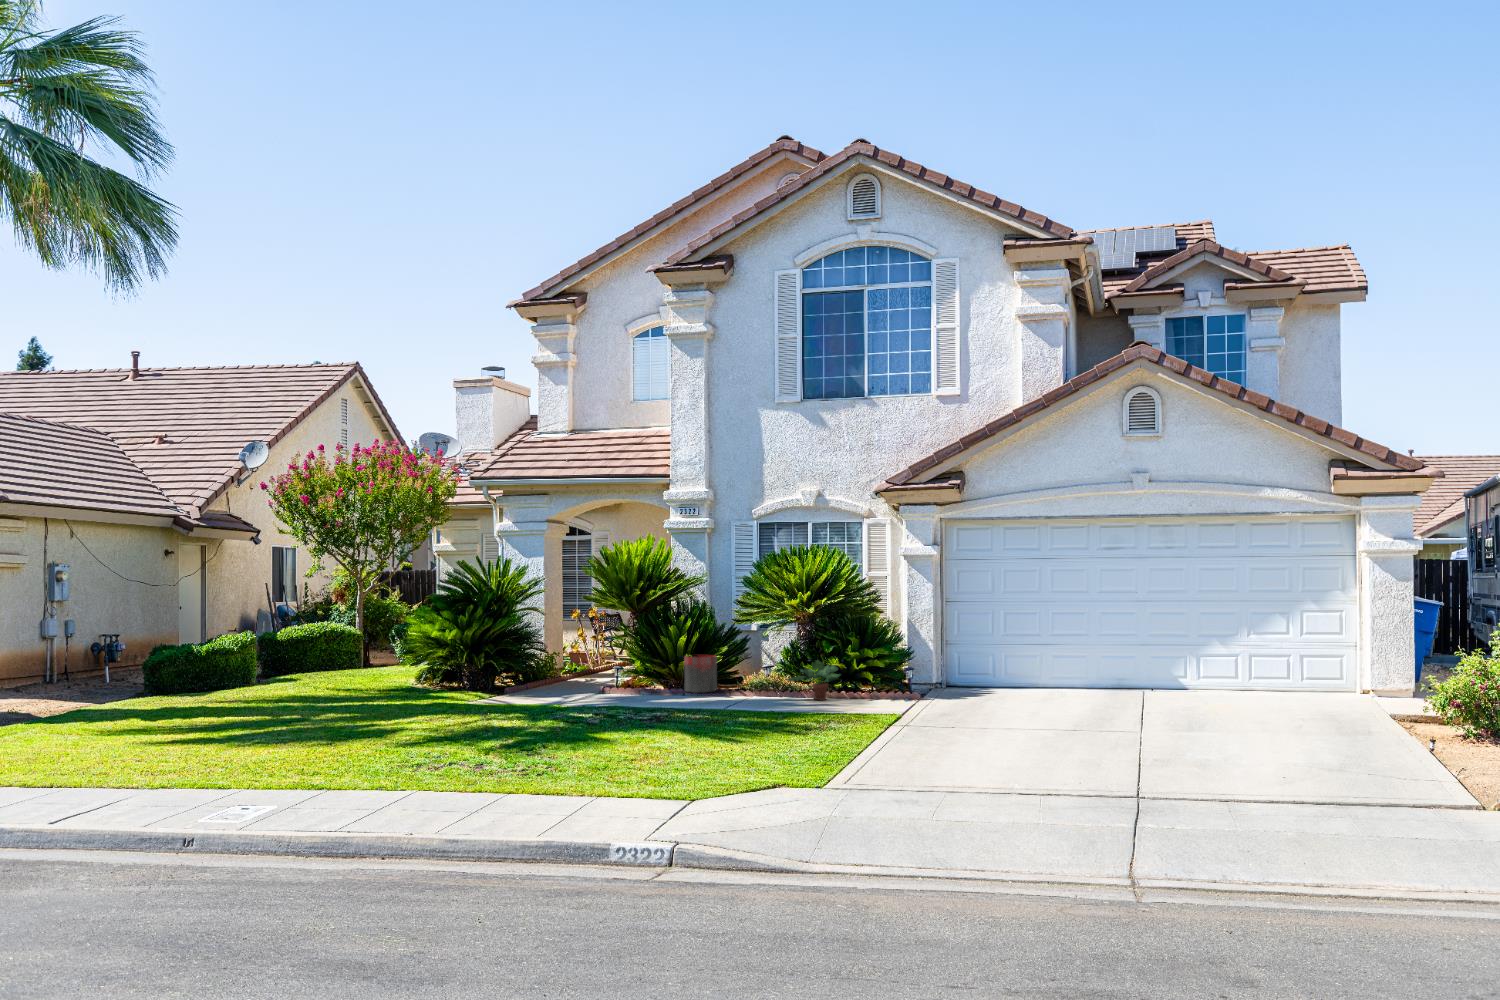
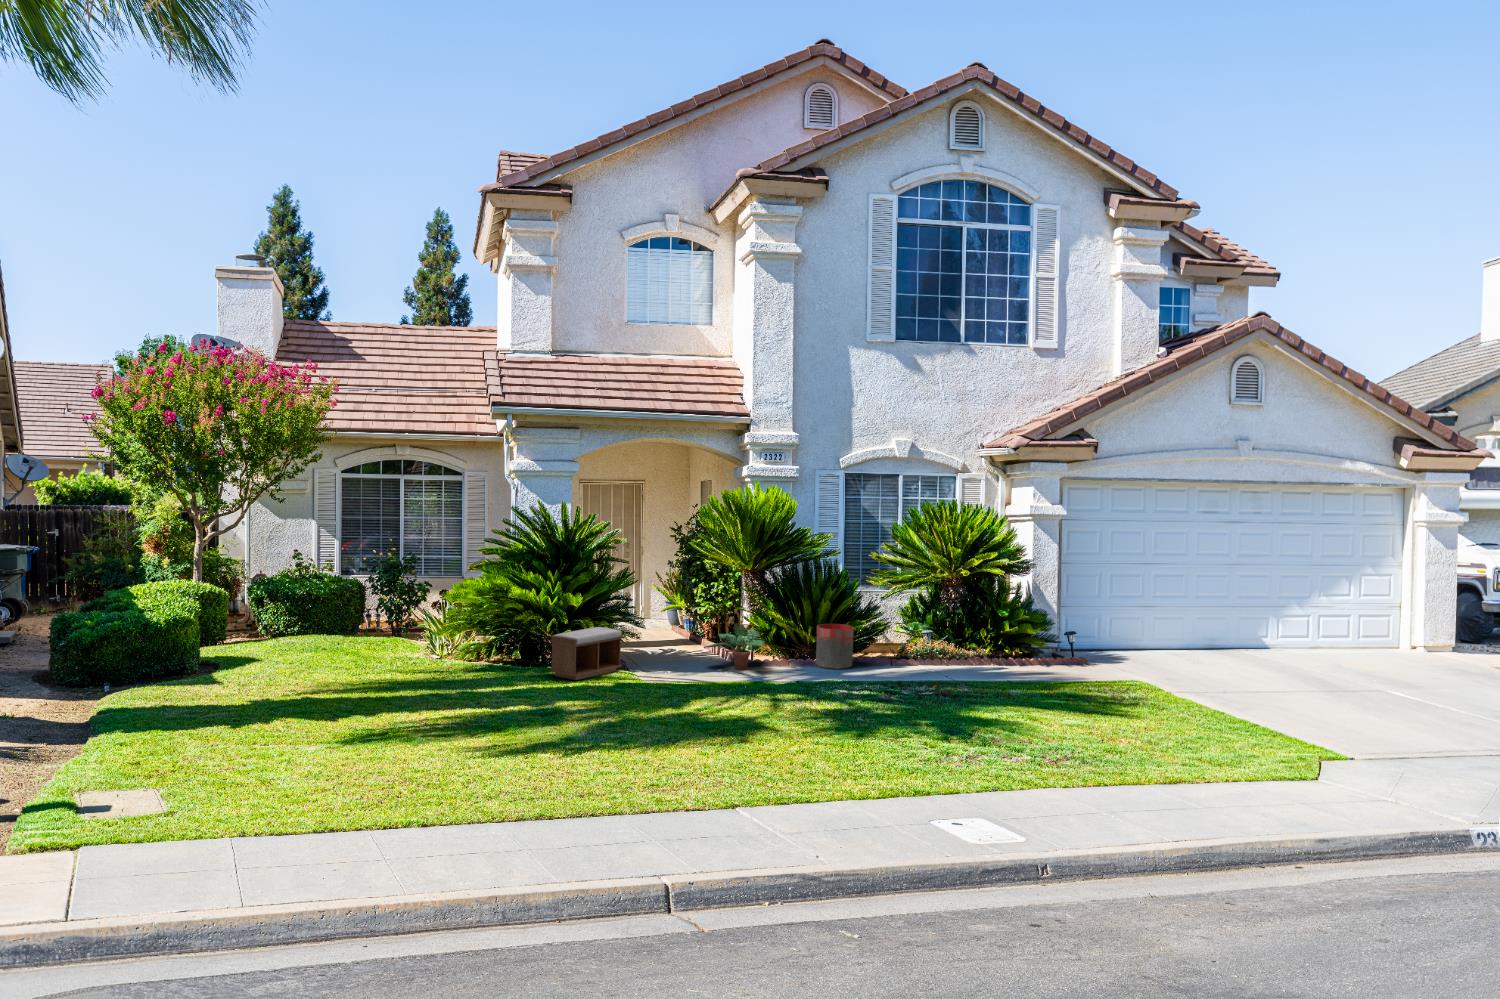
bench: none [457,653,519,692] -> present [550,627,622,680]
potted plant: present [787,660,840,700] -> present [705,625,766,669]

